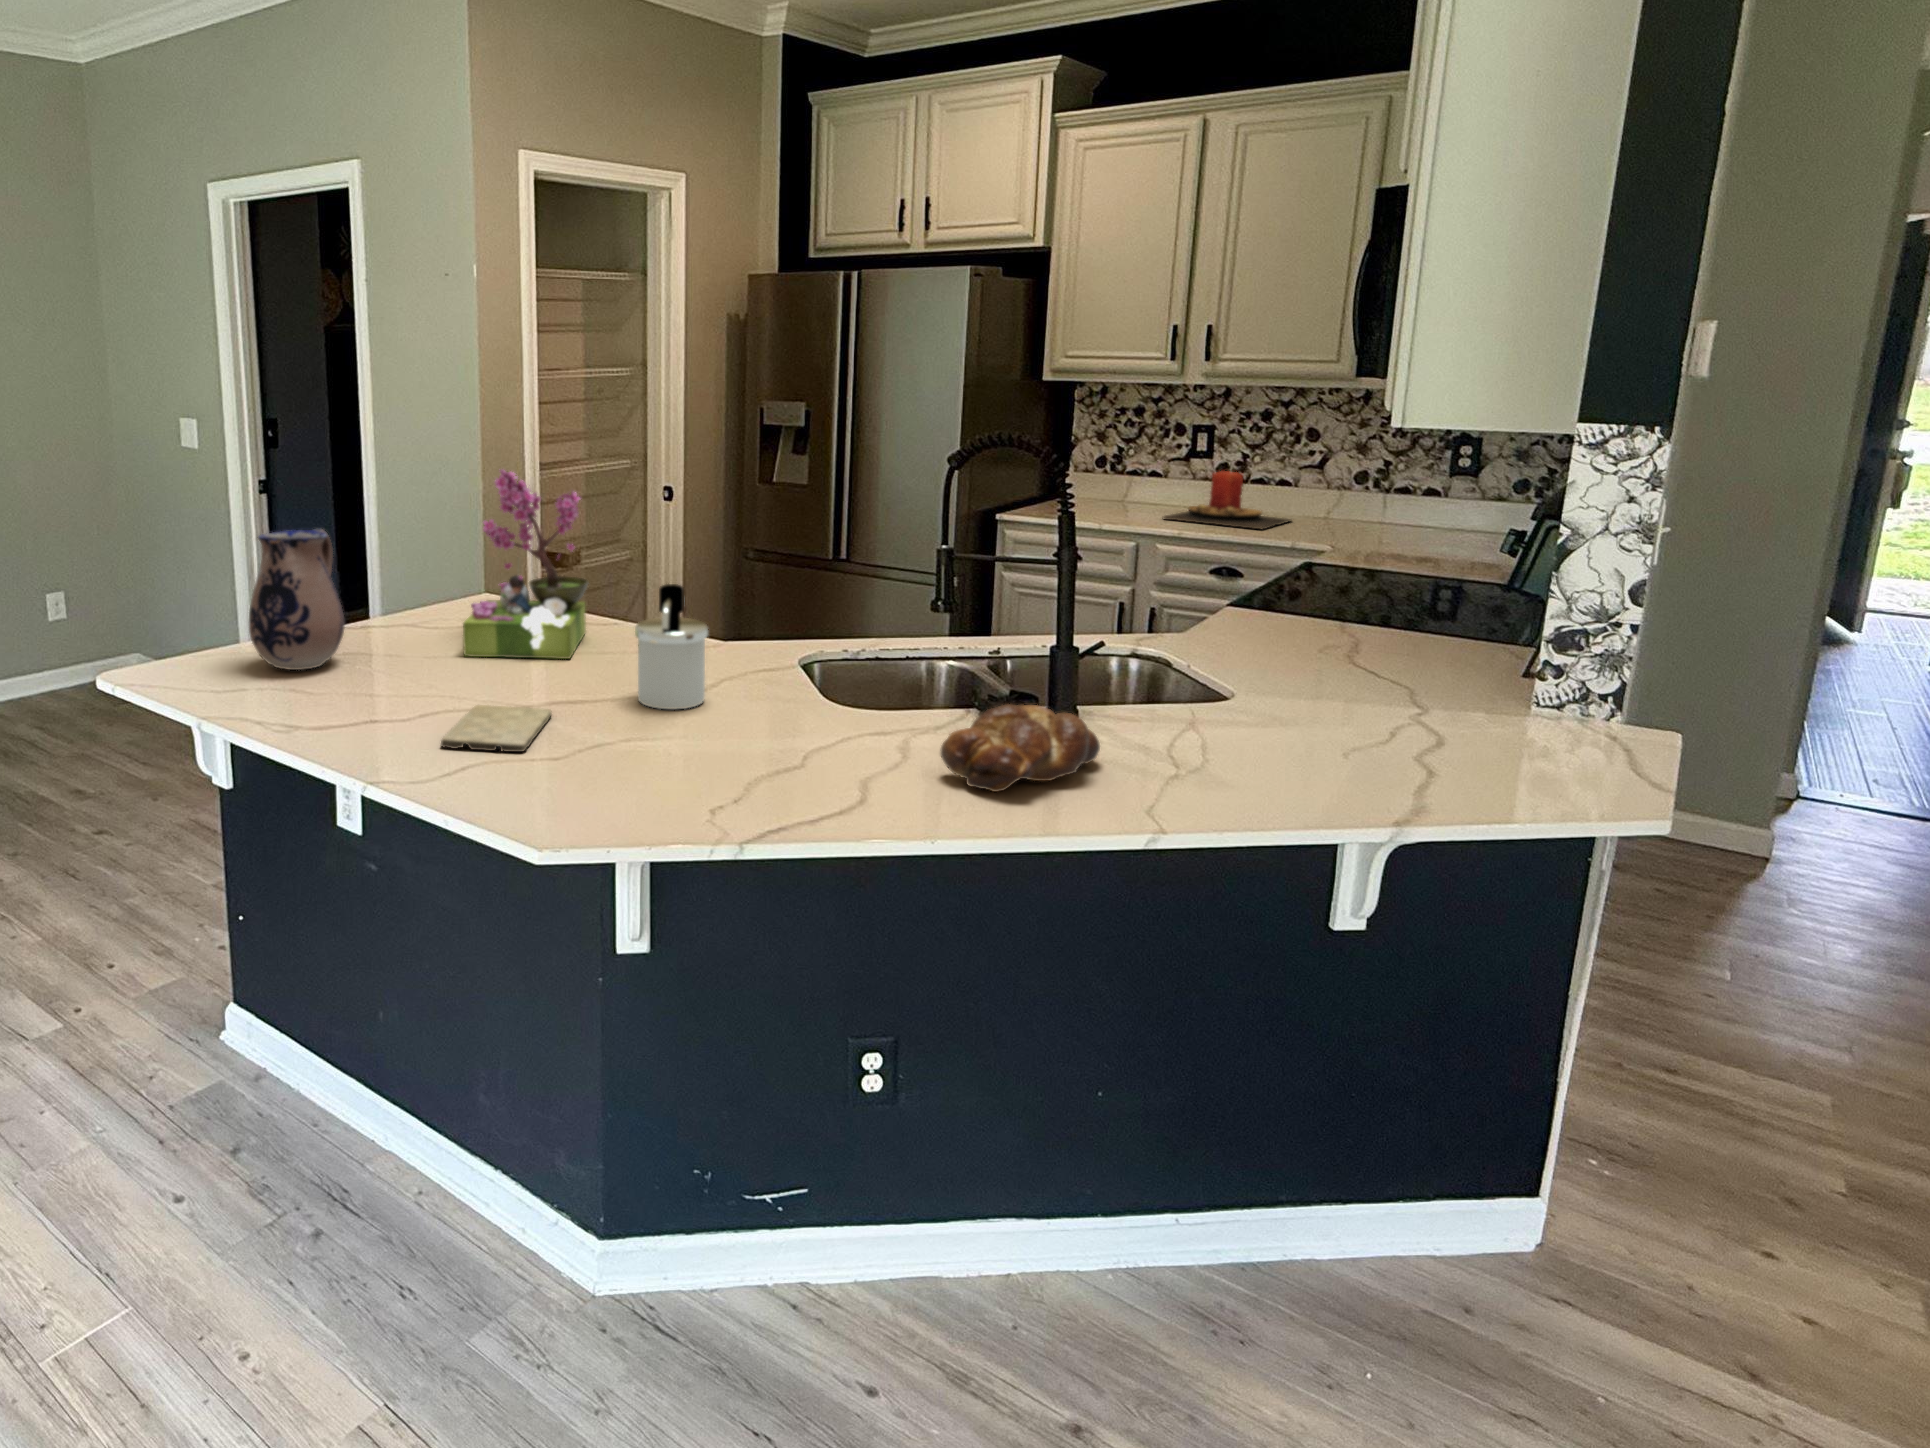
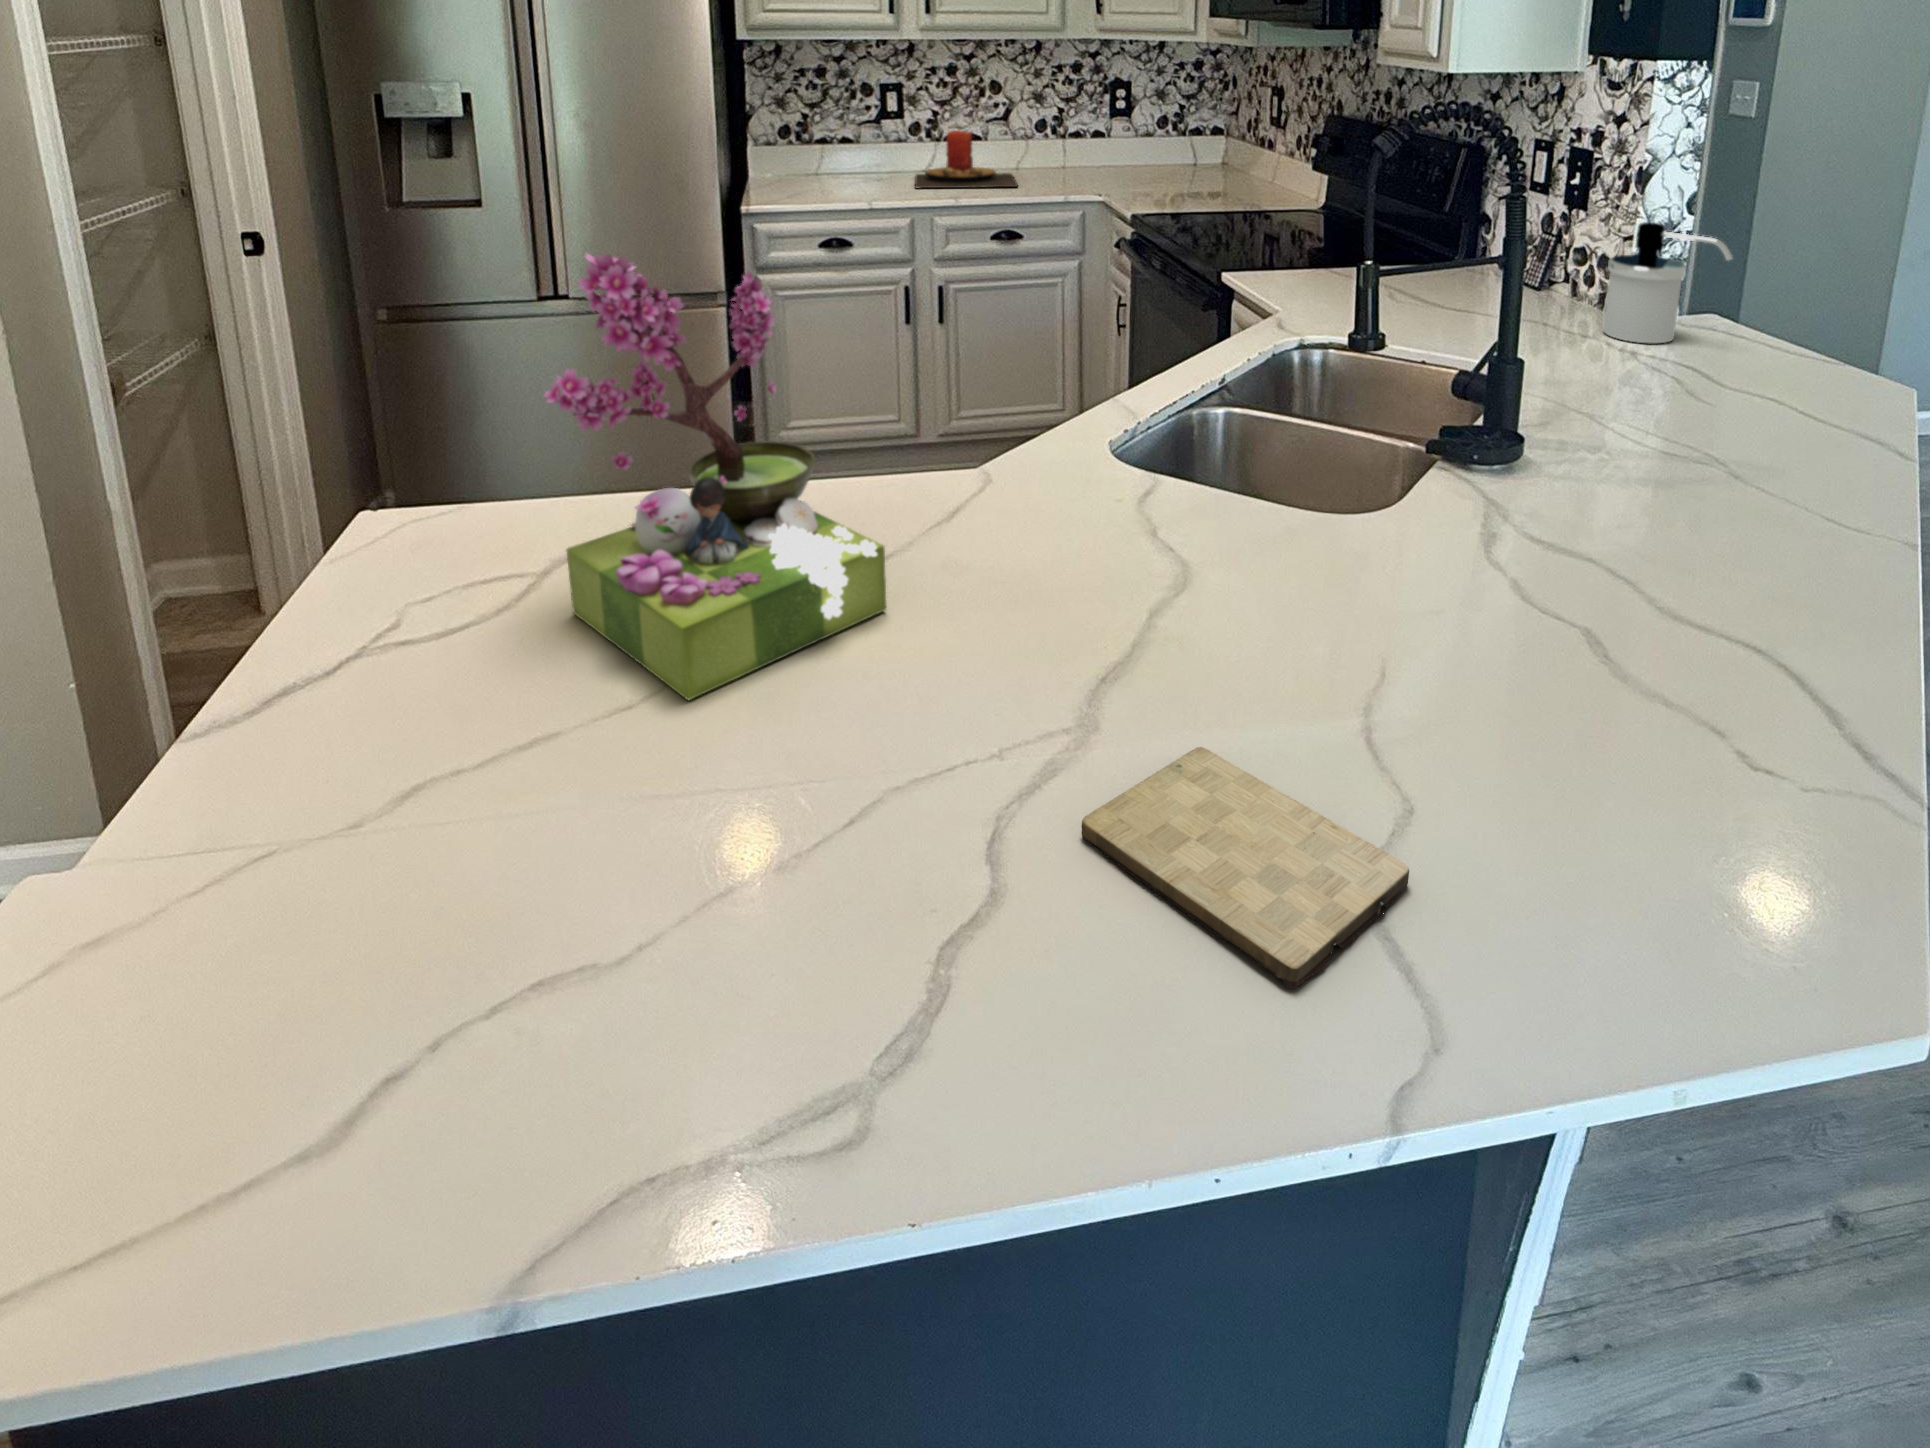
ceramic pitcher: present [249,529,345,670] -> none [106,528,474,1032]
soap dispenser: present [635,584,708,709] -> present [1603,222,1732,344]
bread loaf: present [940,705,1100,792] -> none [1613,447,1856,587]

